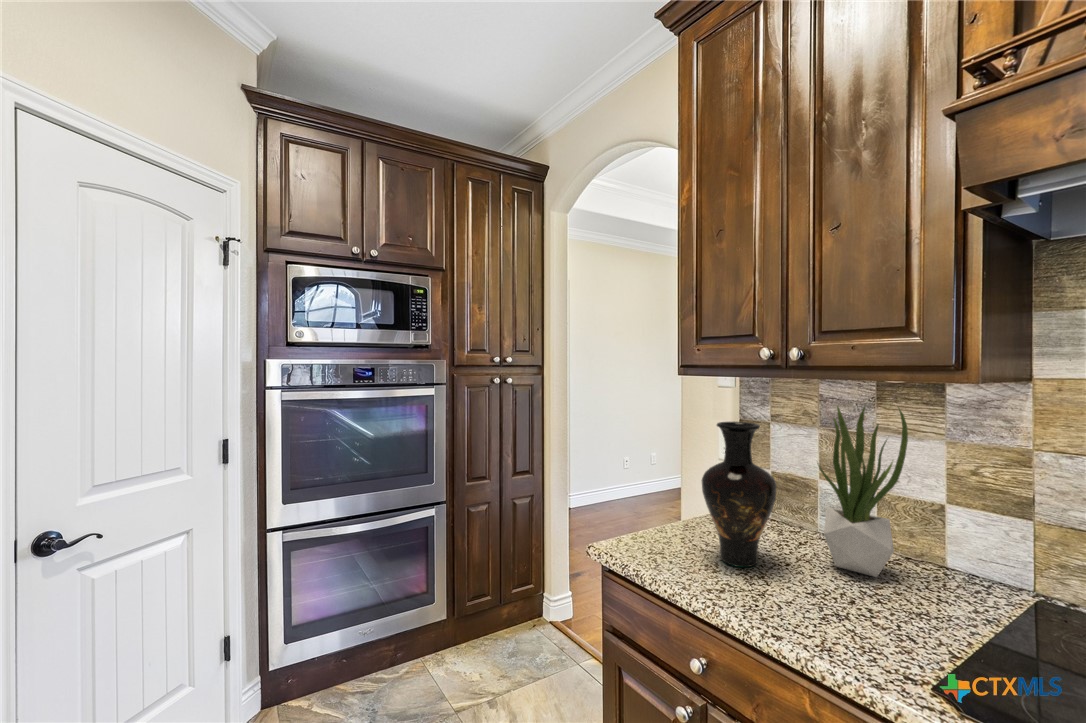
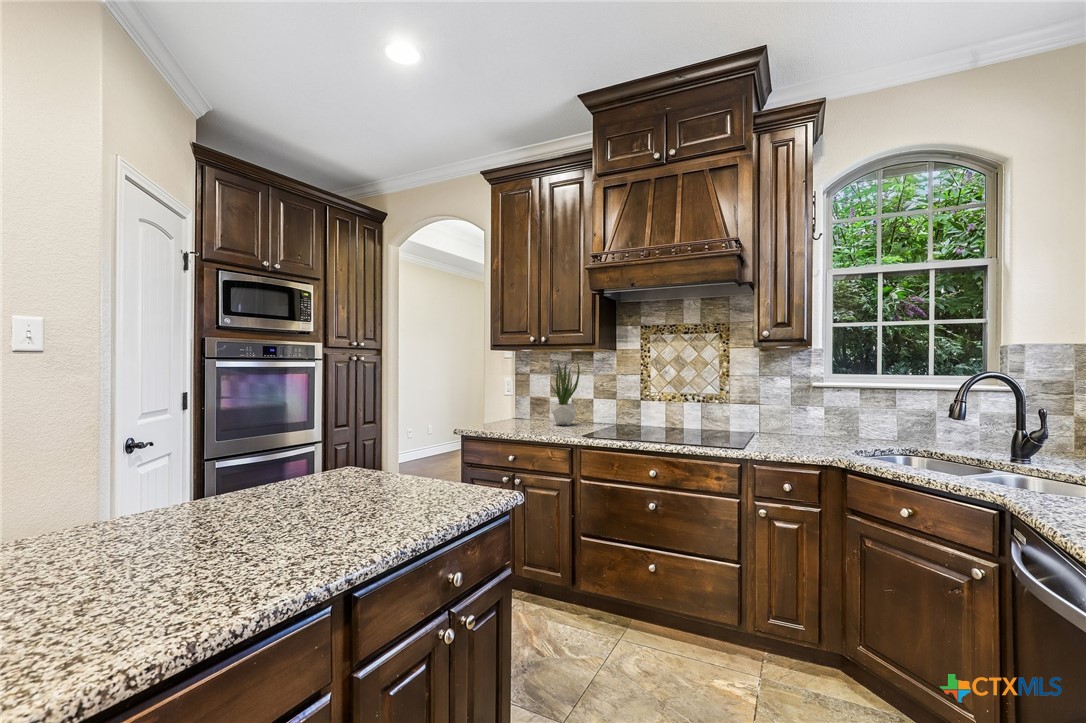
vase: present [702,422,776,567] -> none [507,369,536,428]

